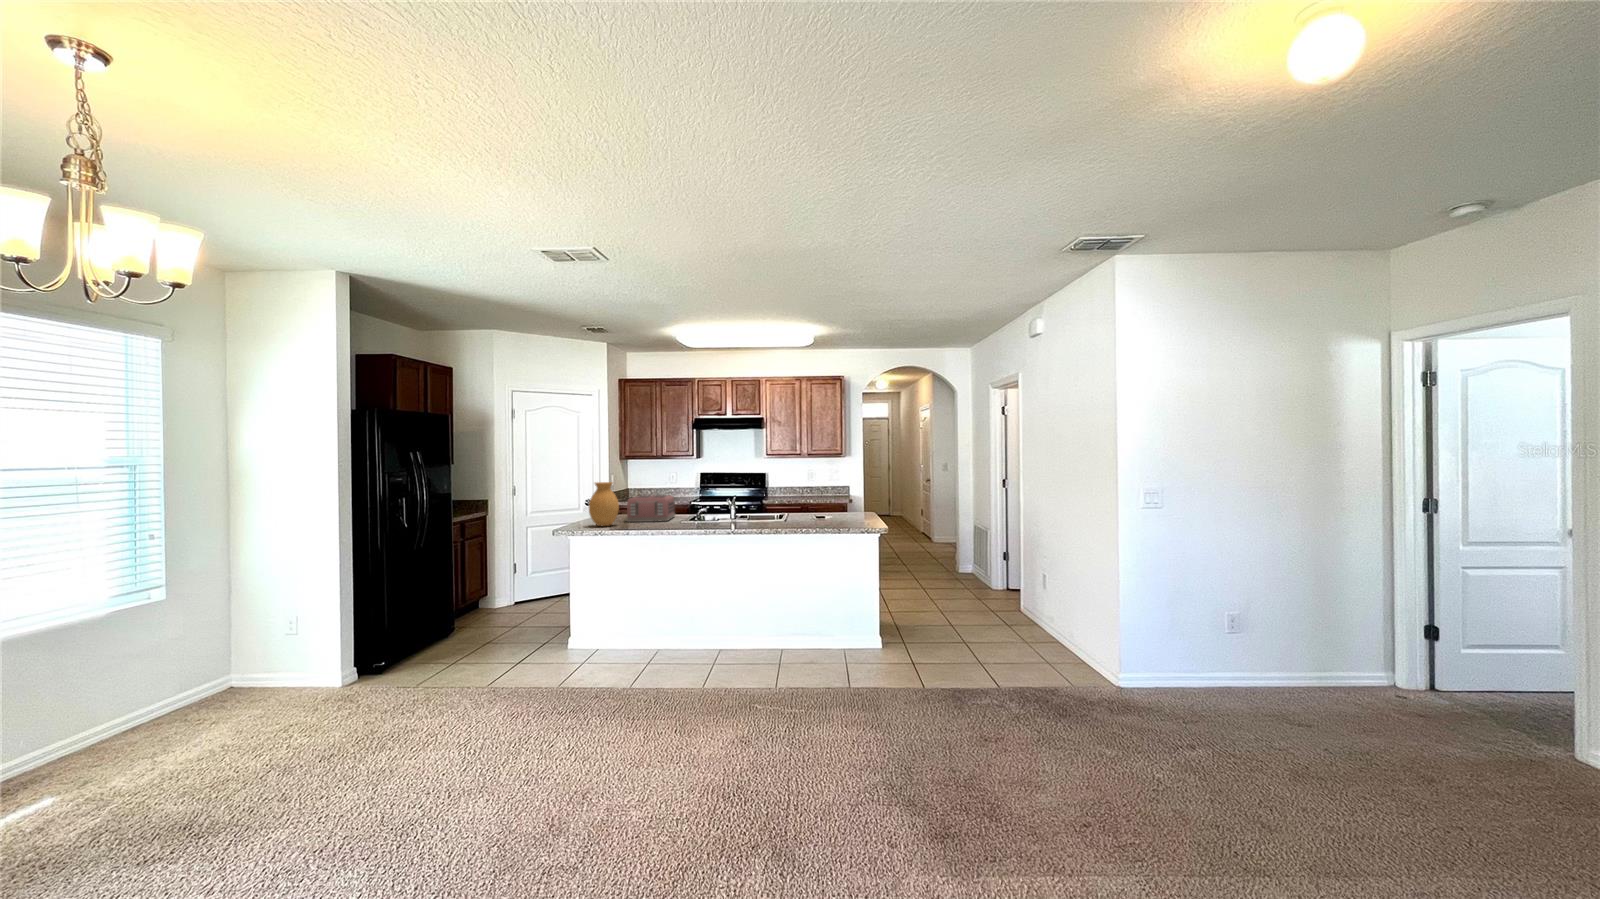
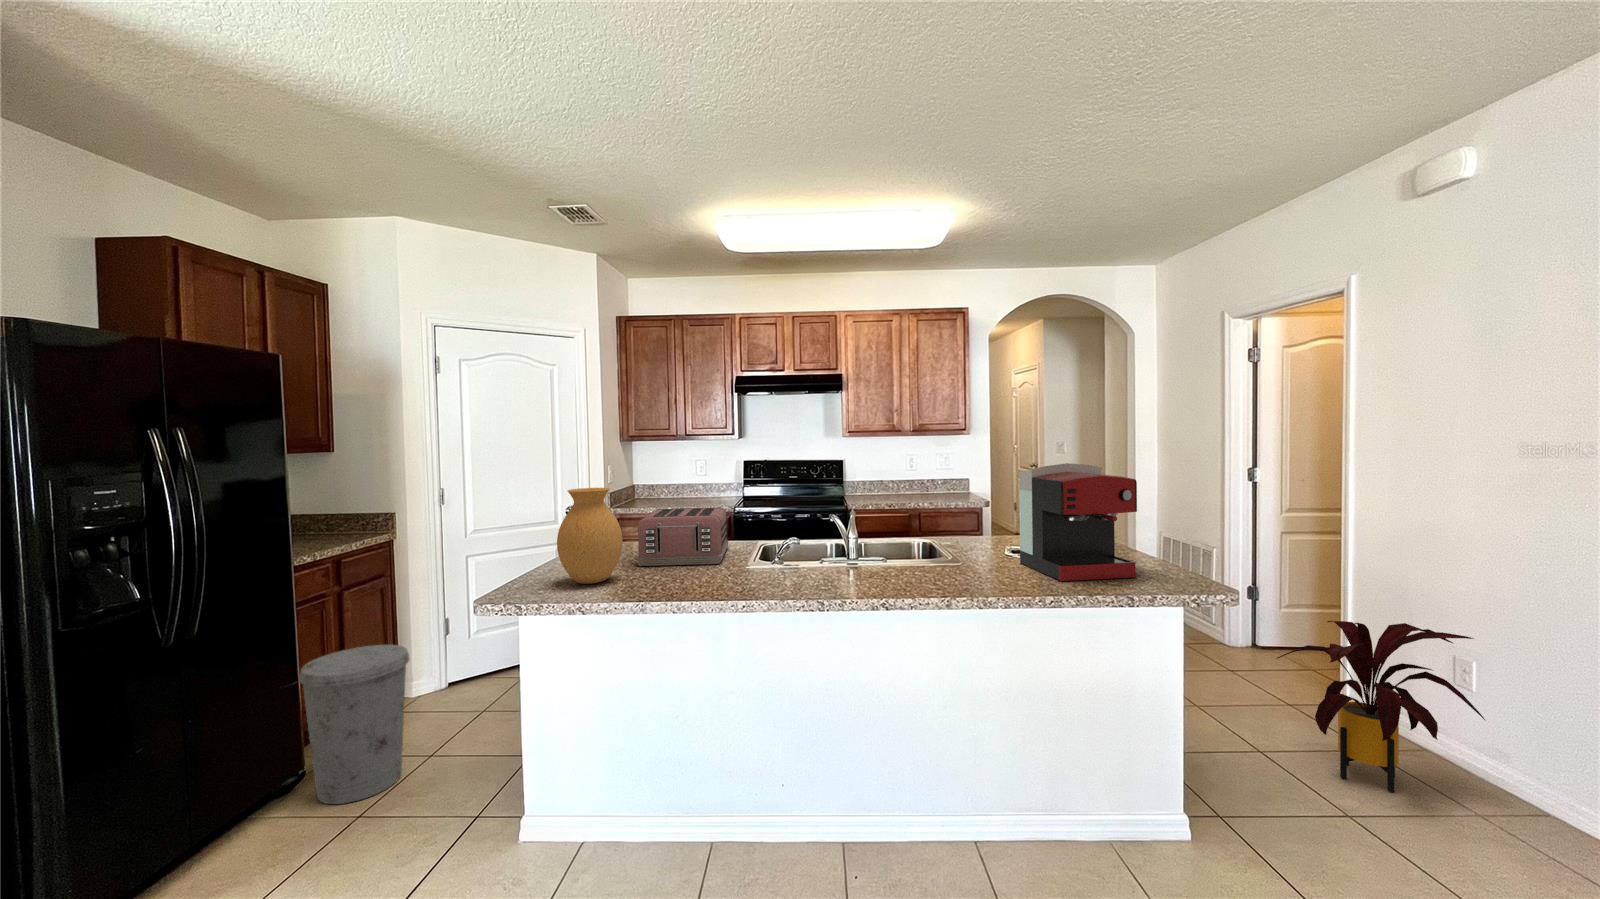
coffee maker: none [812,473,854,526] -> present [1019,463,1137,581]
house plant: none [958,554,1037,637] -> present [1276,621,1485,793]
trash can: none [457,566,508,639] -> present [299,645,409,804]

